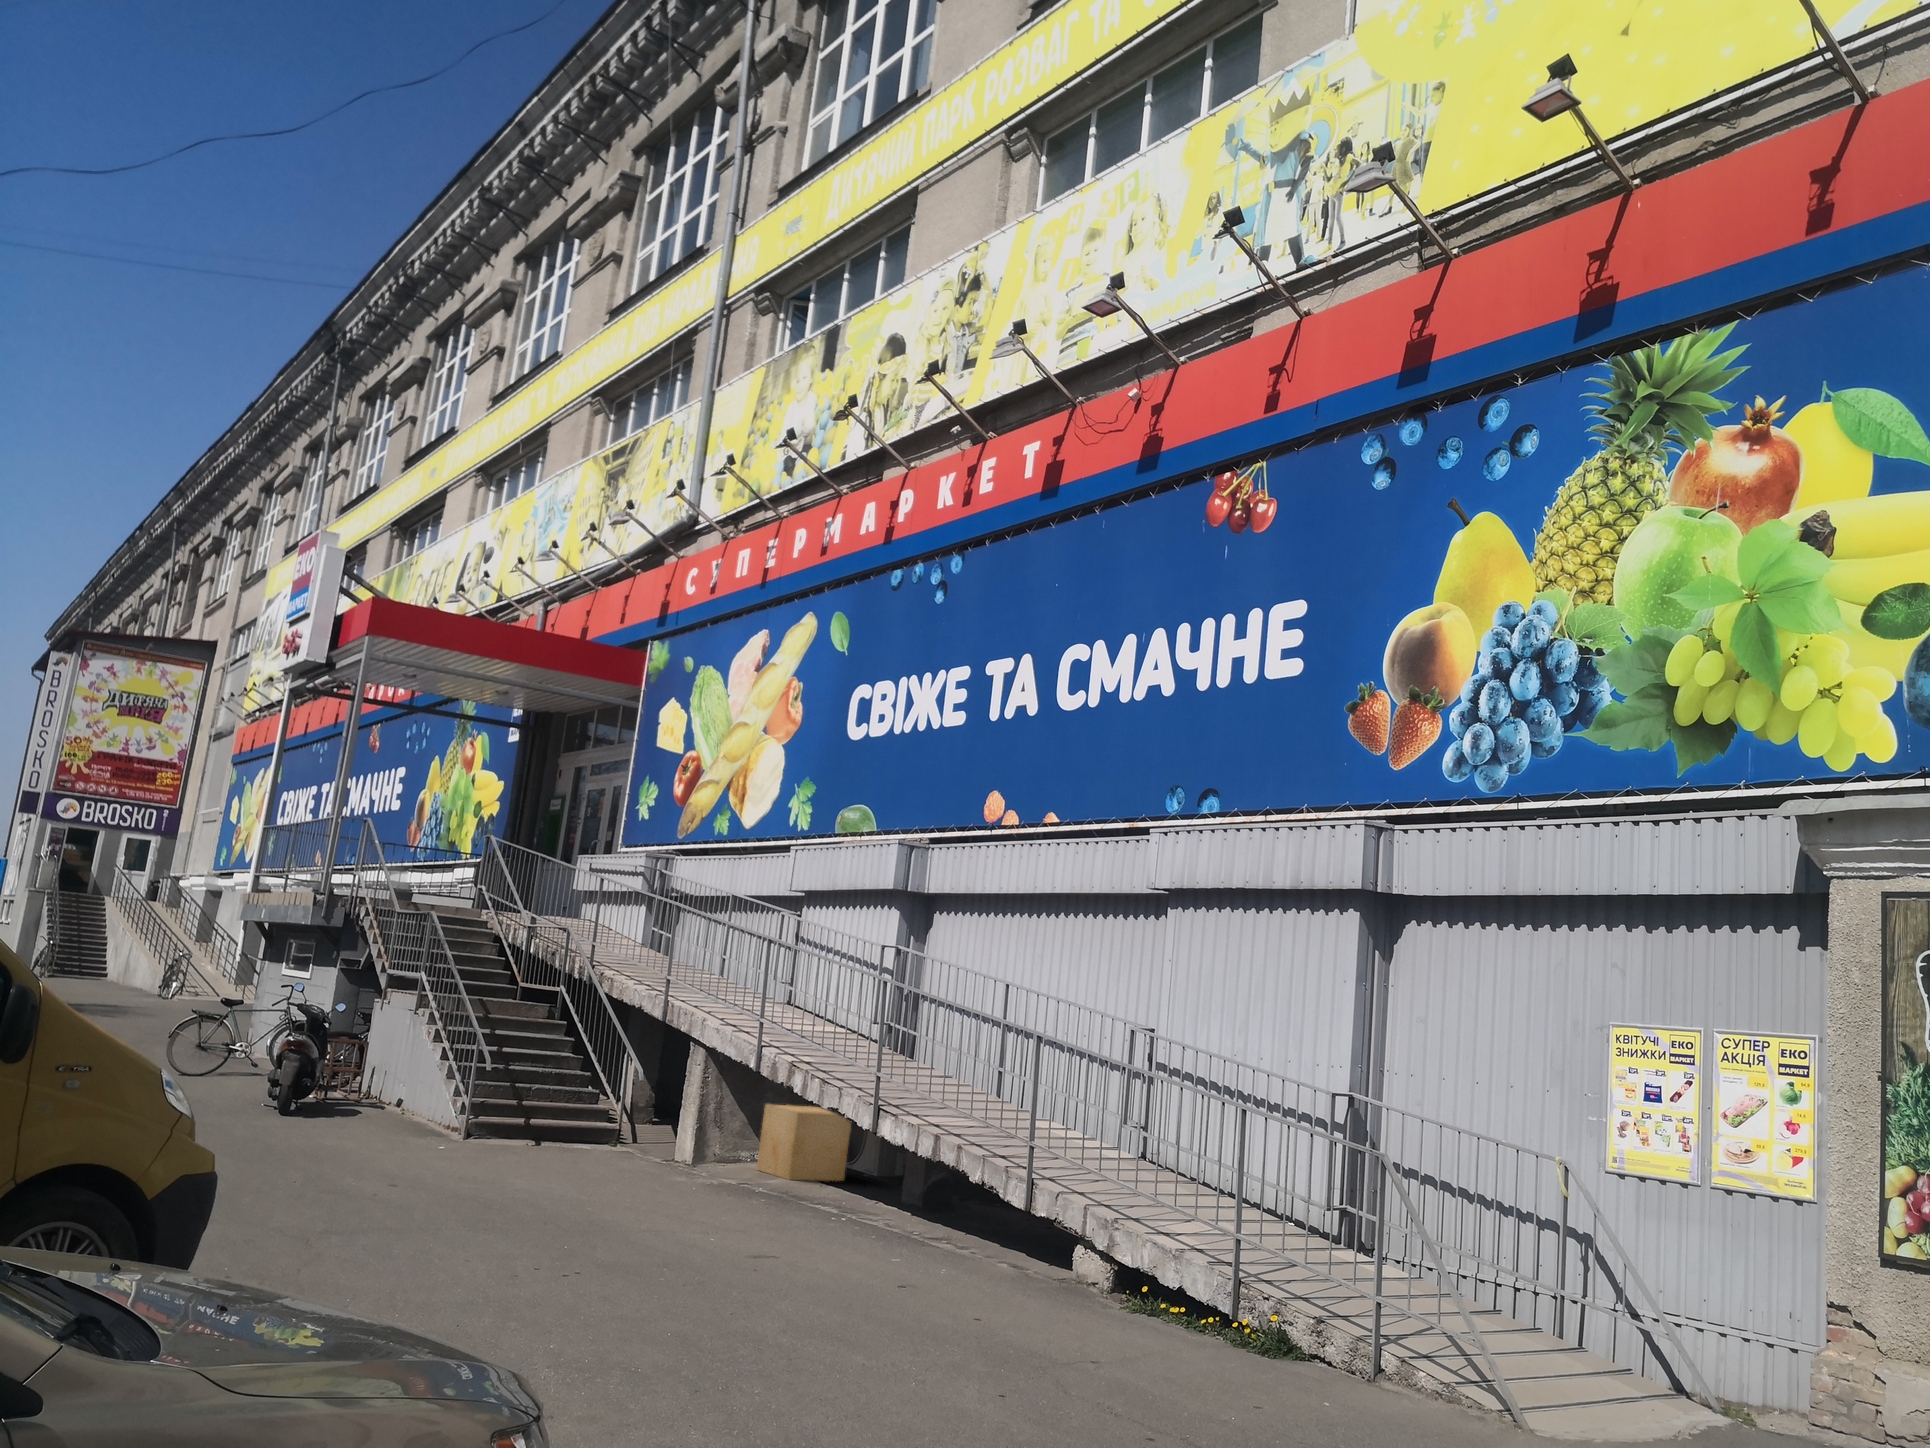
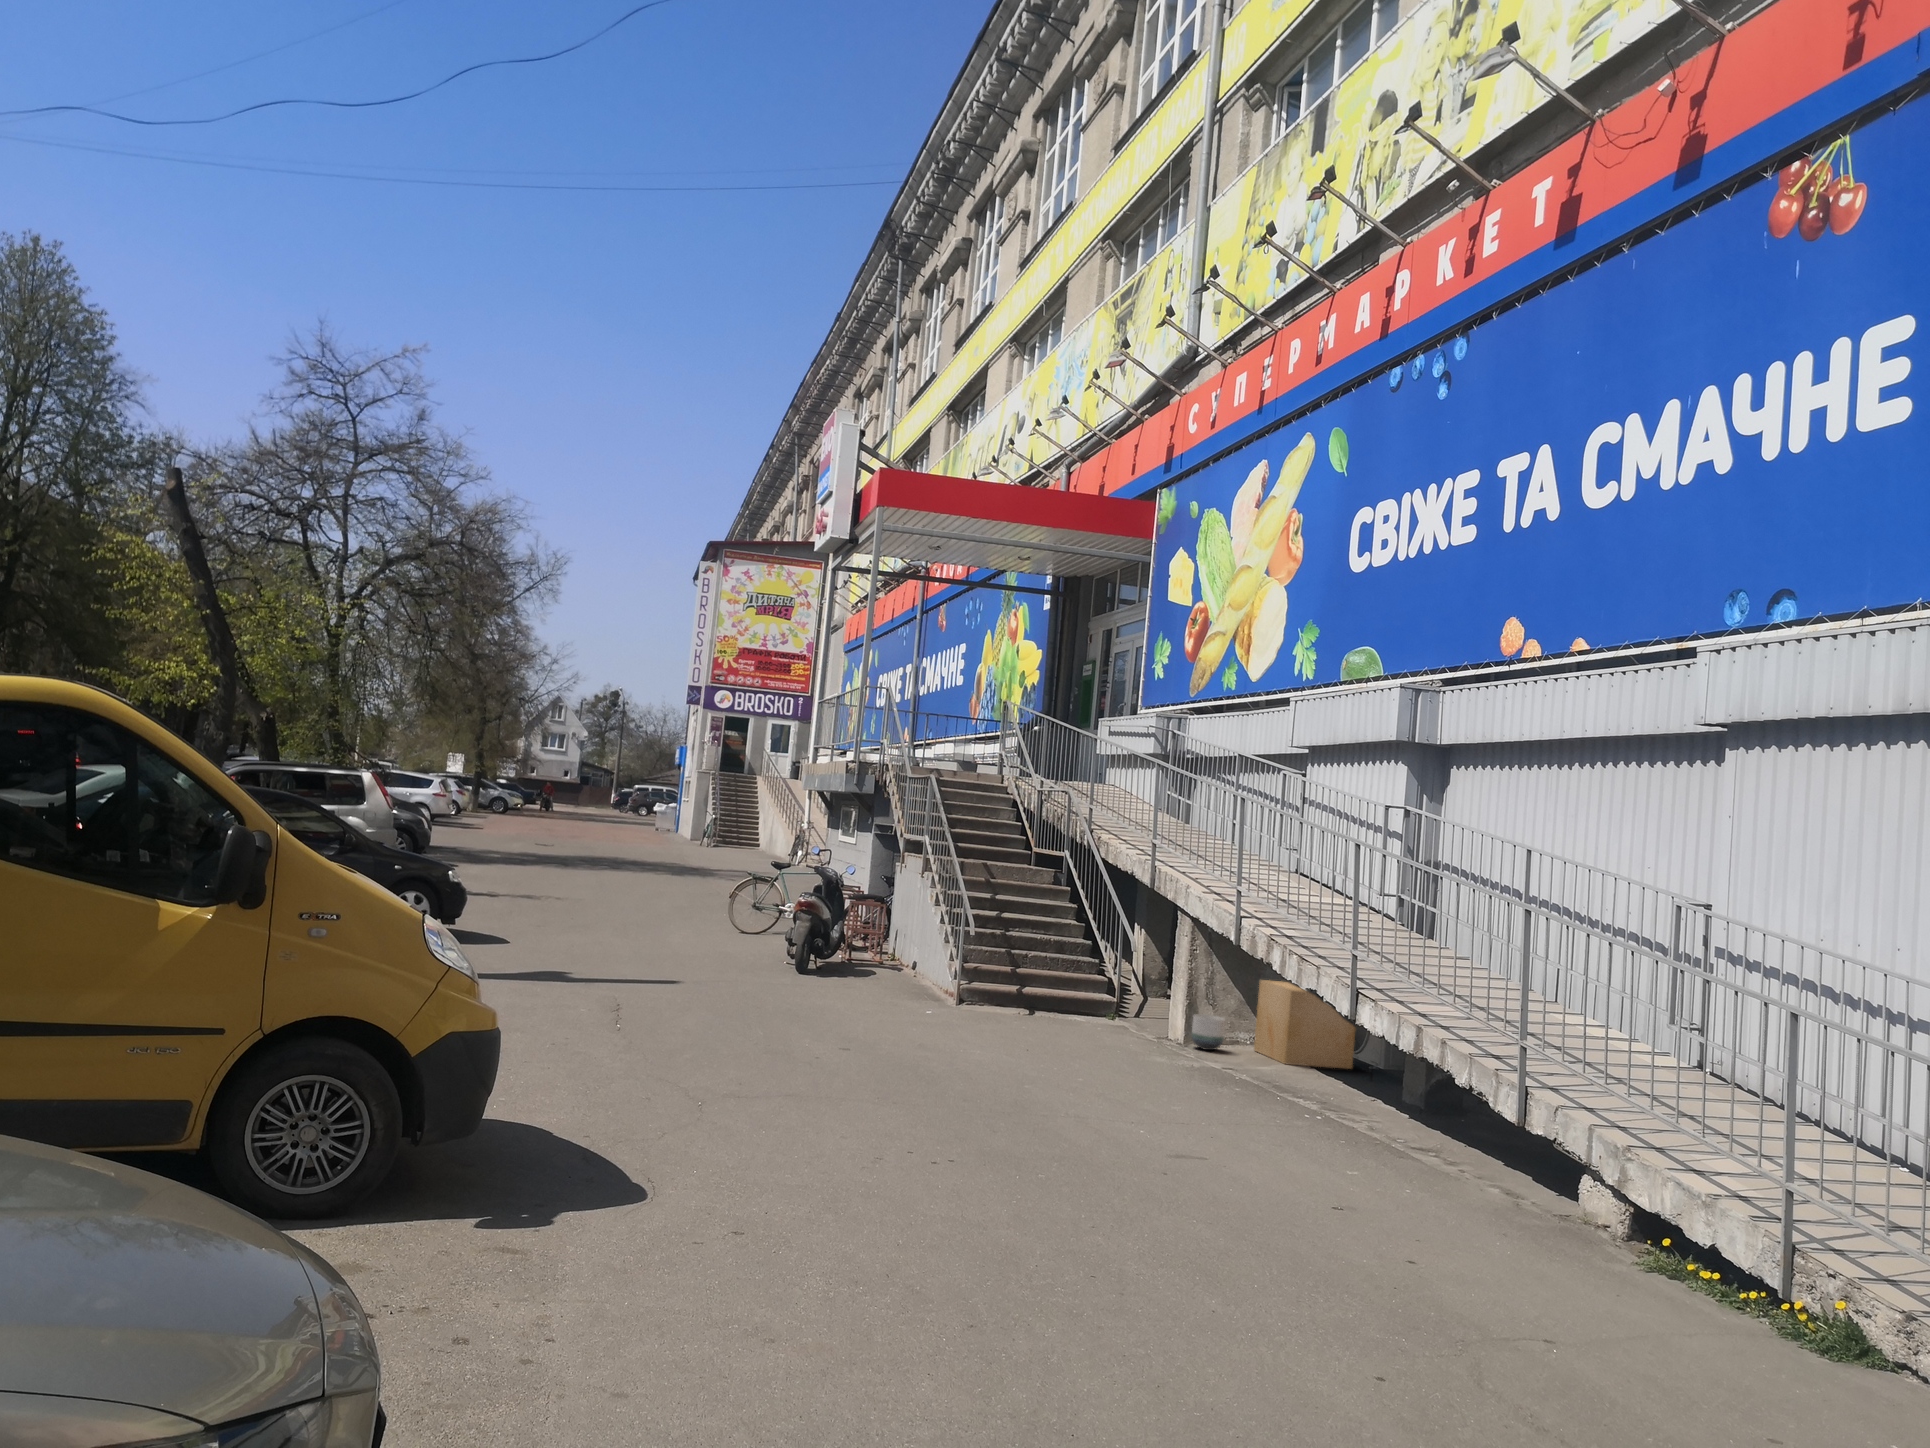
planter: none [704,1138,735,1171] -> present [1192,1014,1225,1050]

